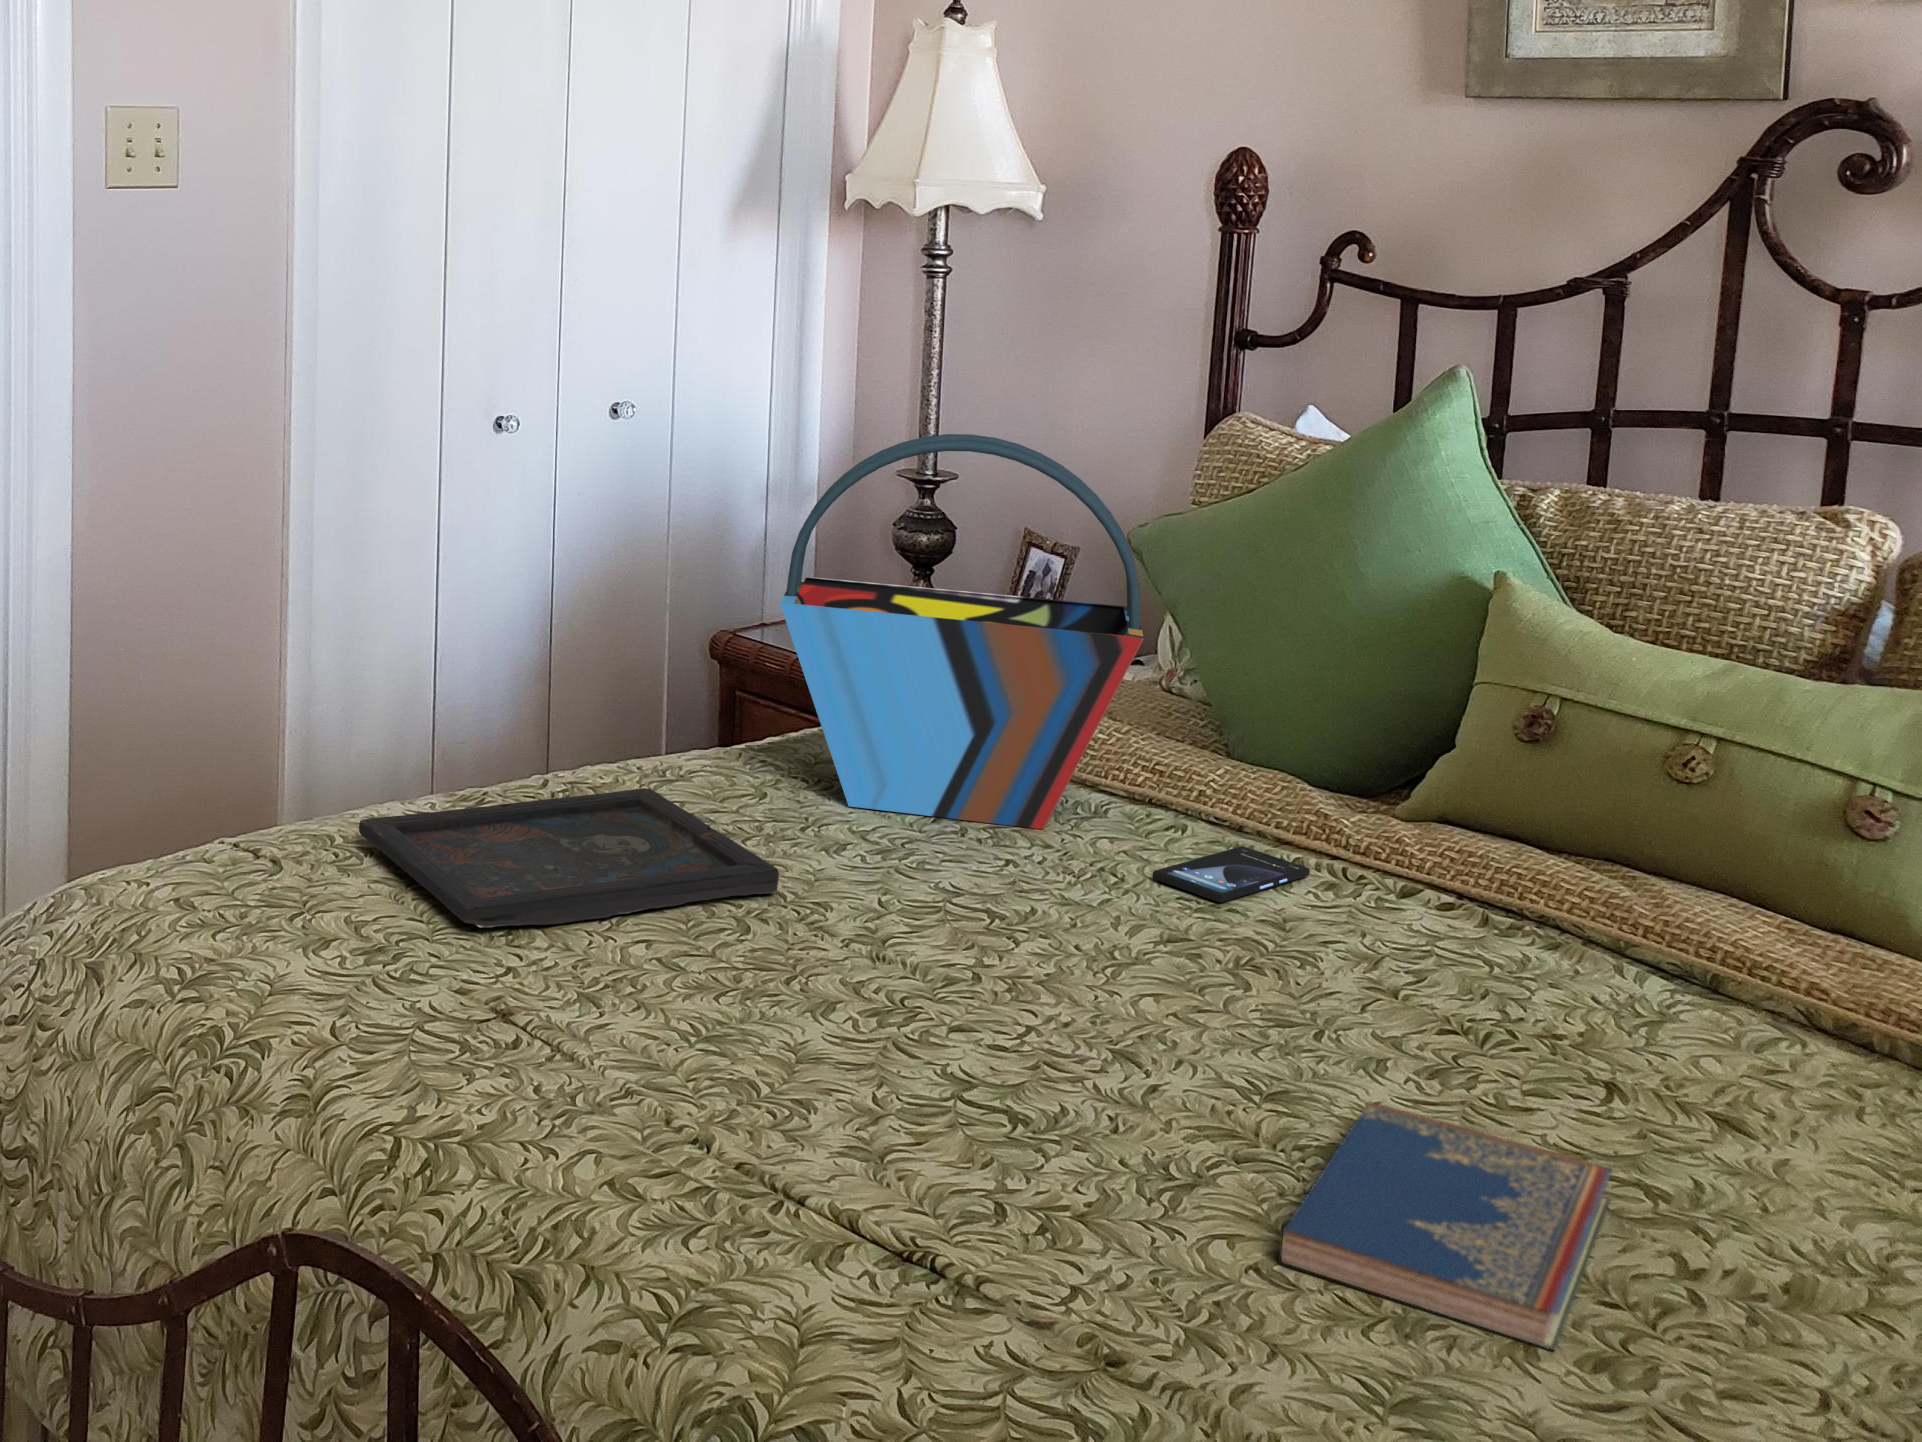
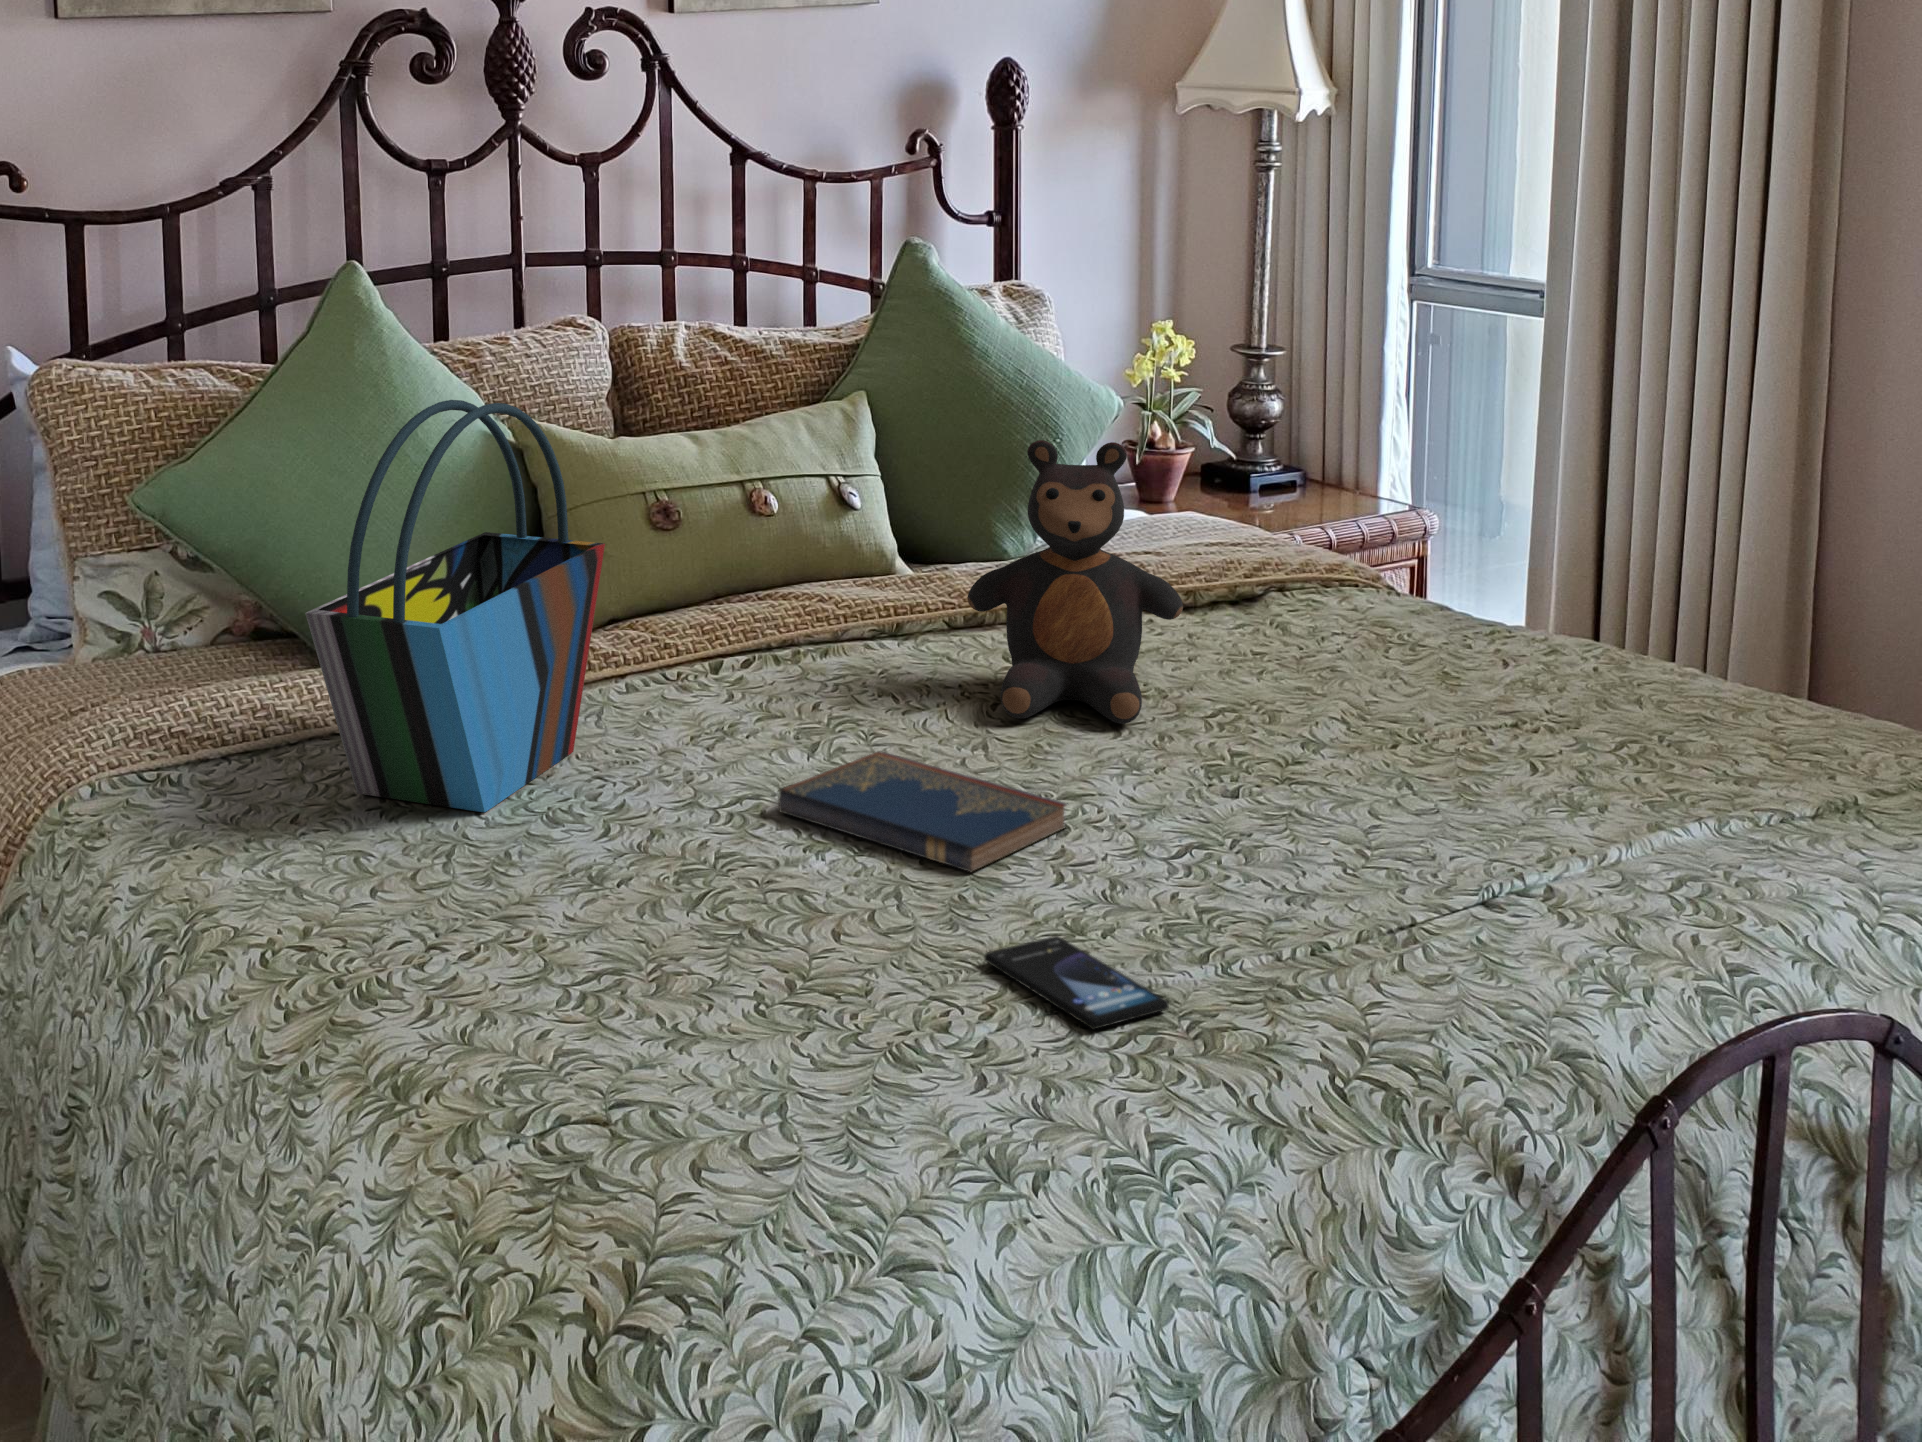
teddy bear: none [1353,681,1664,1079] -> present [967,440,1183,724]
tray: present [359,788,779,928] -> none [471,844,870,1046]
smartphone: present [1153,846,1310,903] -> present [984,936,1169,1029]
hardcover book: present [1281,1101,1612,1350] -> present [779,751,1068,872]

